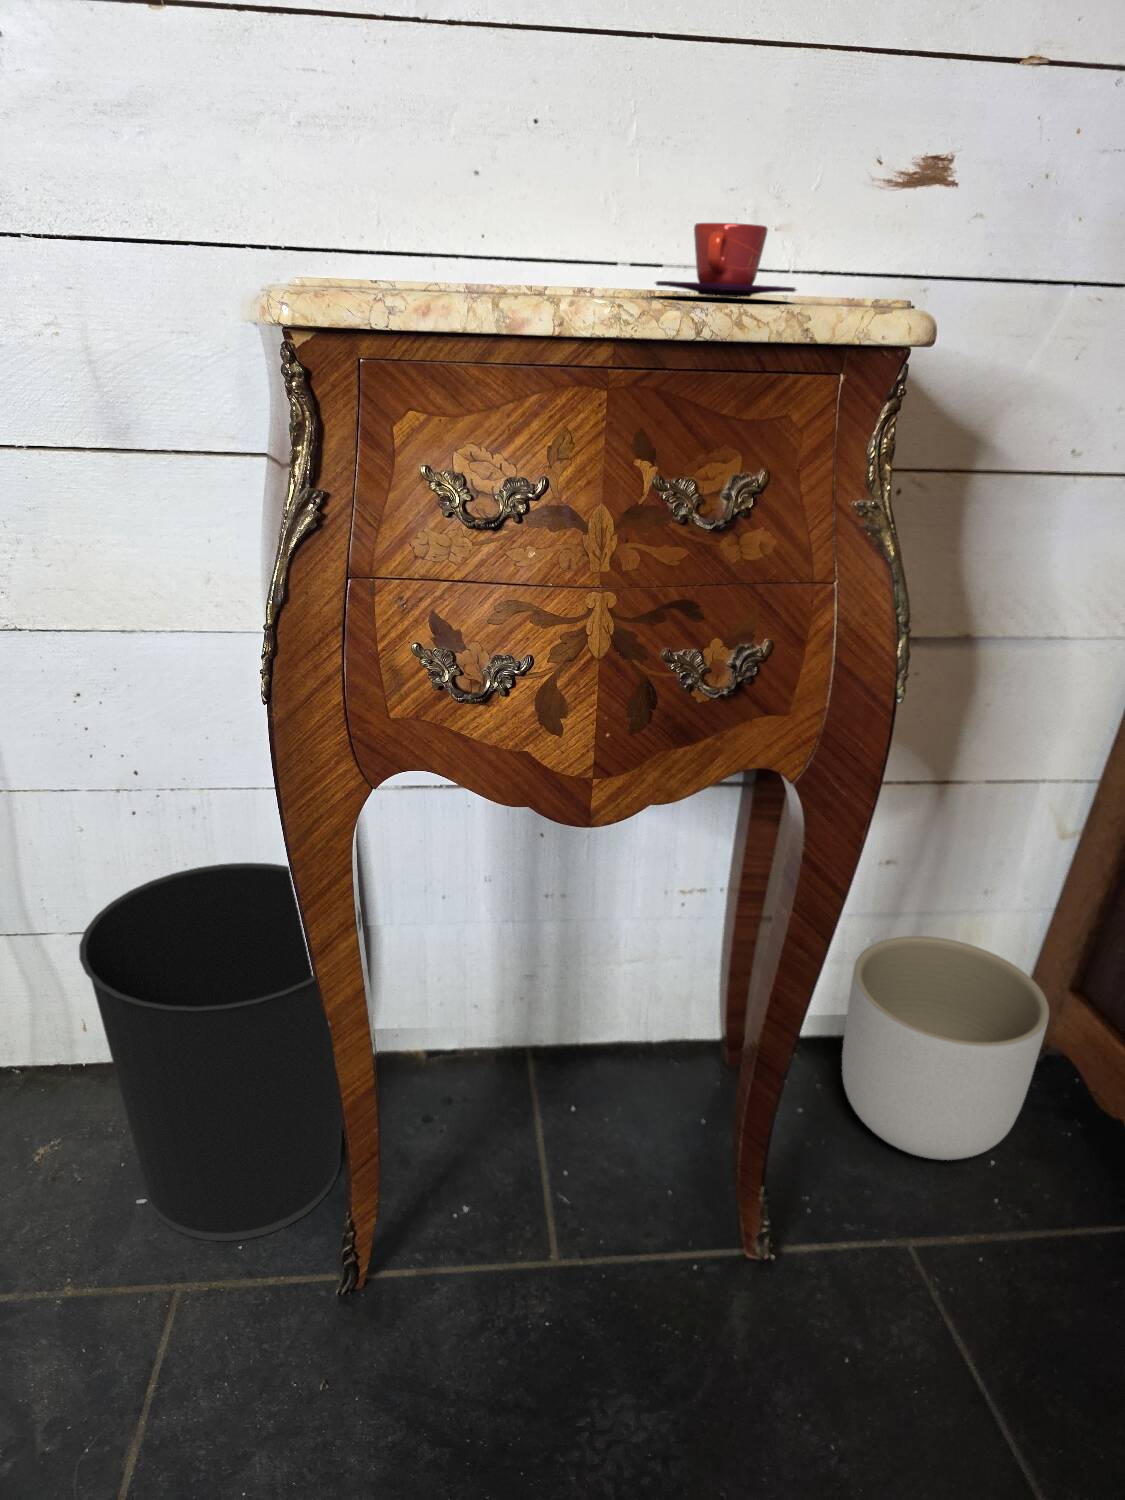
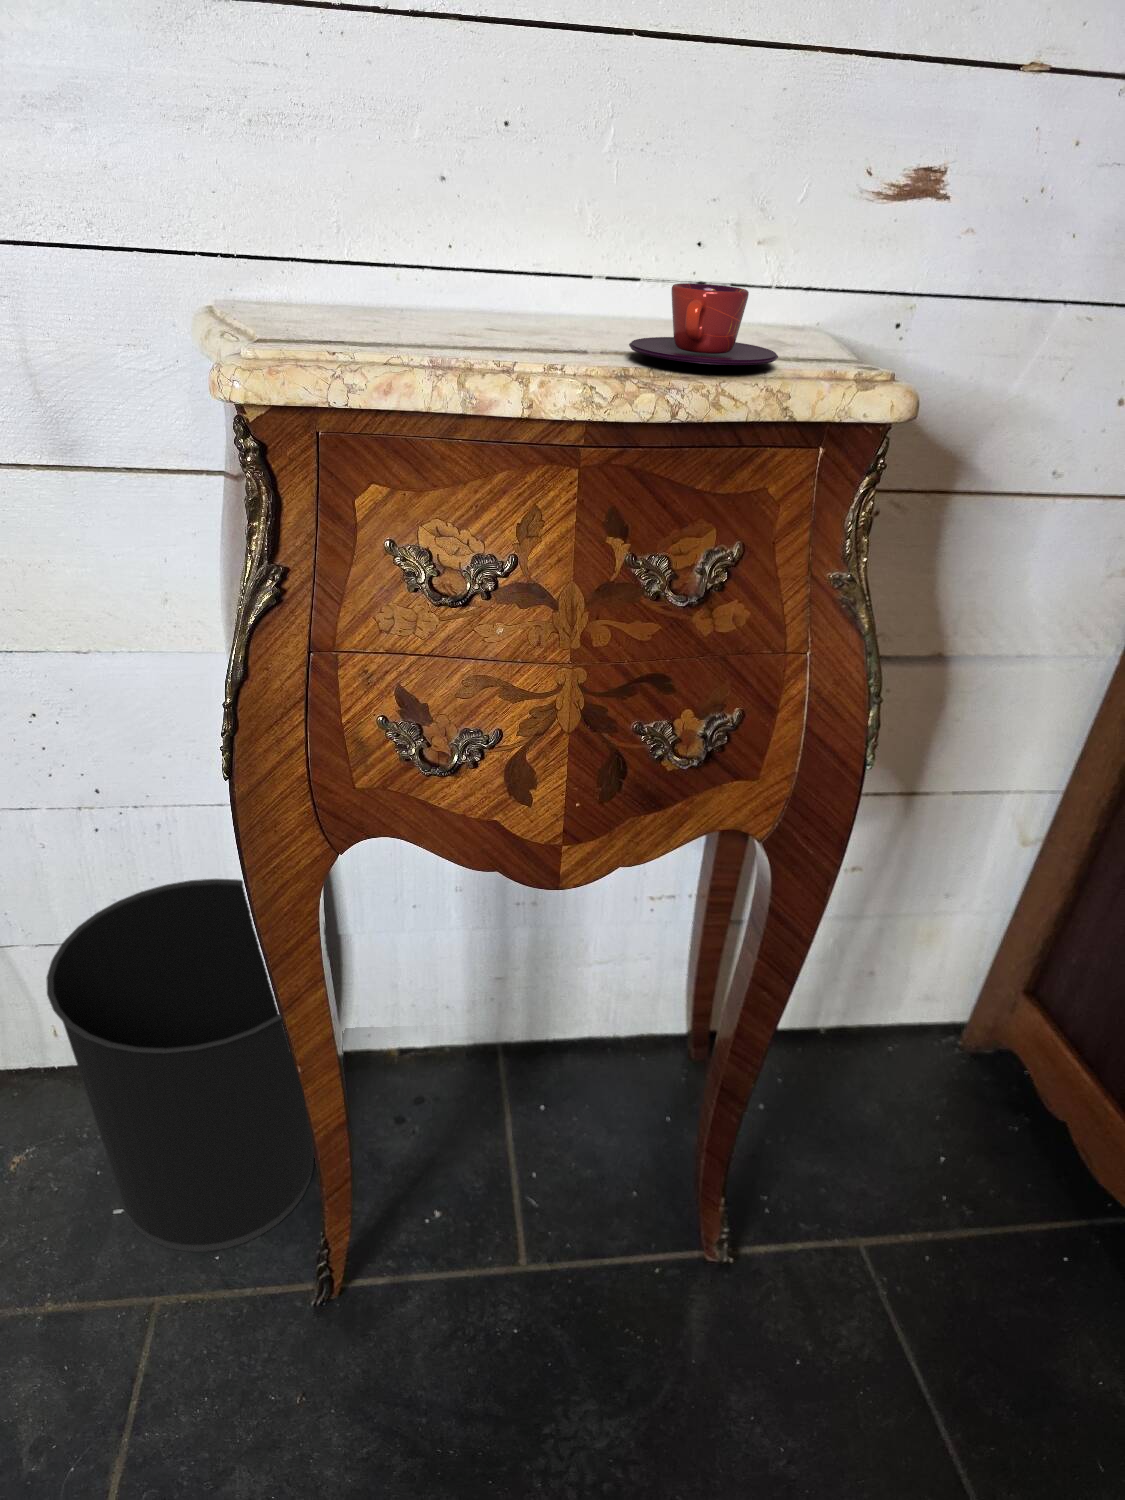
planter: present [842,936,1049,1160] -> none [804,939,1005,1159]

